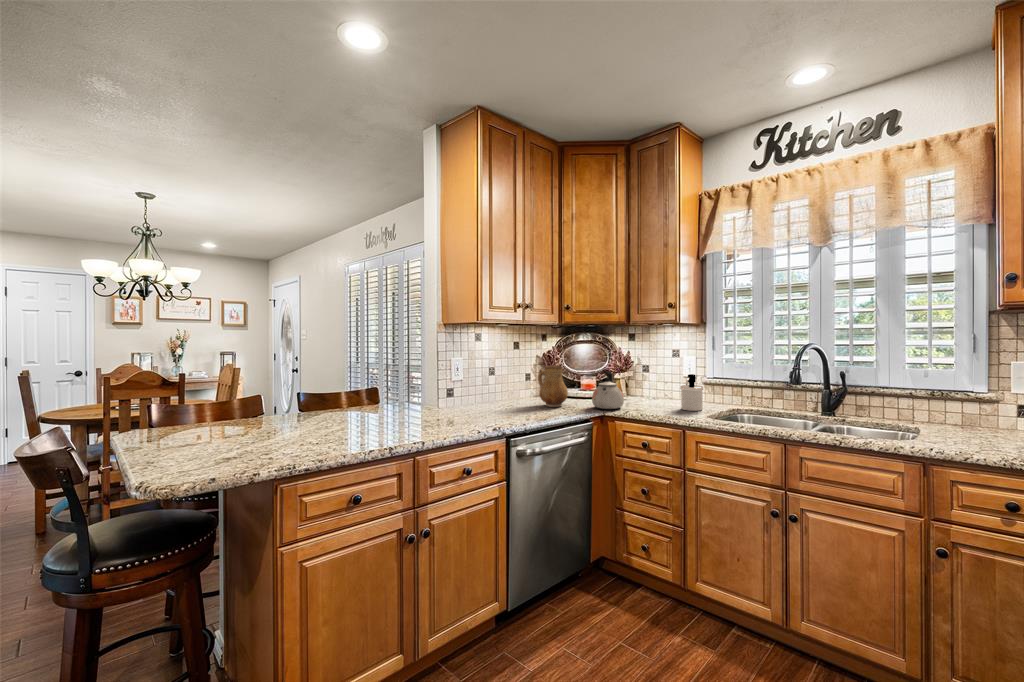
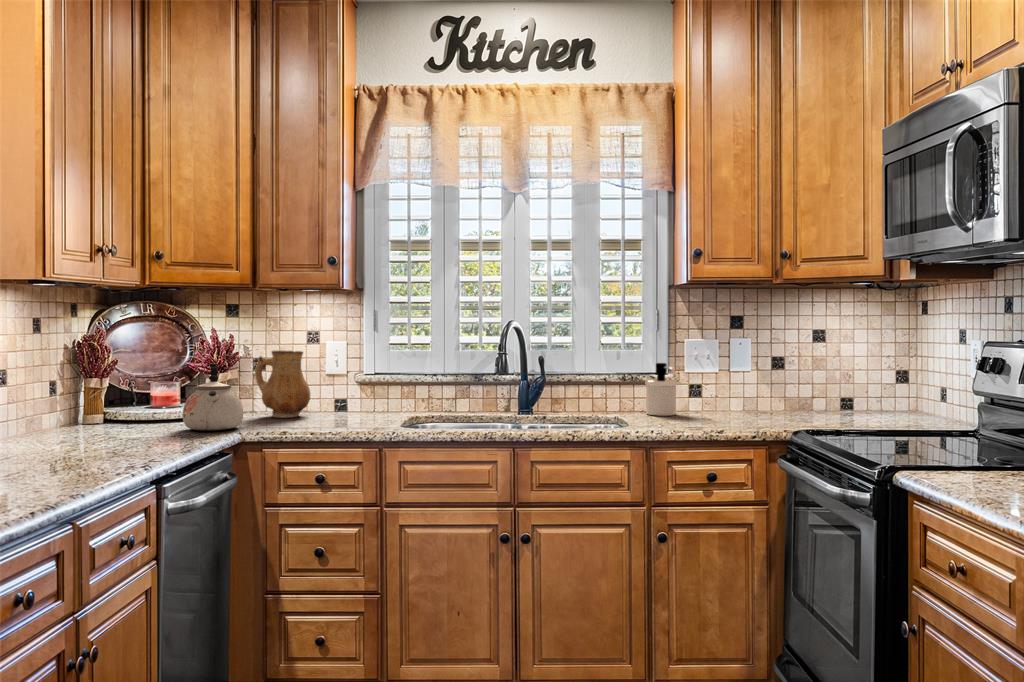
ceramic pitcher: present [538,366,568,407] -> present [255,350,310,418]
soap dispenser: present [680,374,703,411] -> present [645,363,677,416]

